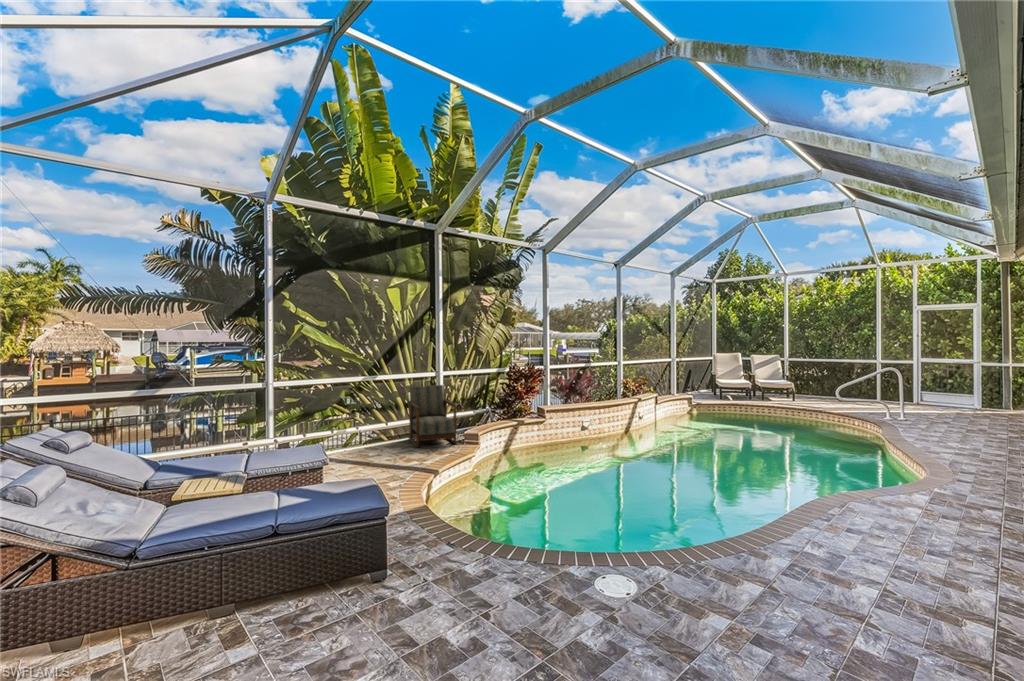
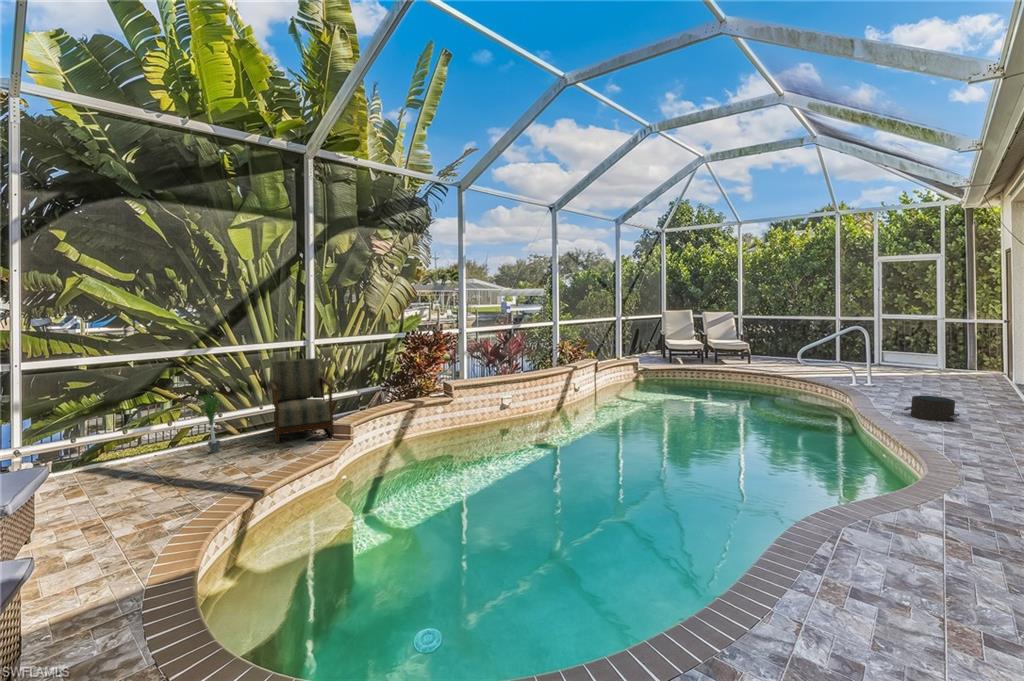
potted plant: none [358,402,391,452] -> present [199,392,220,453]
pouf: none [930,429,981,451] -> present [904,396,960,422]

